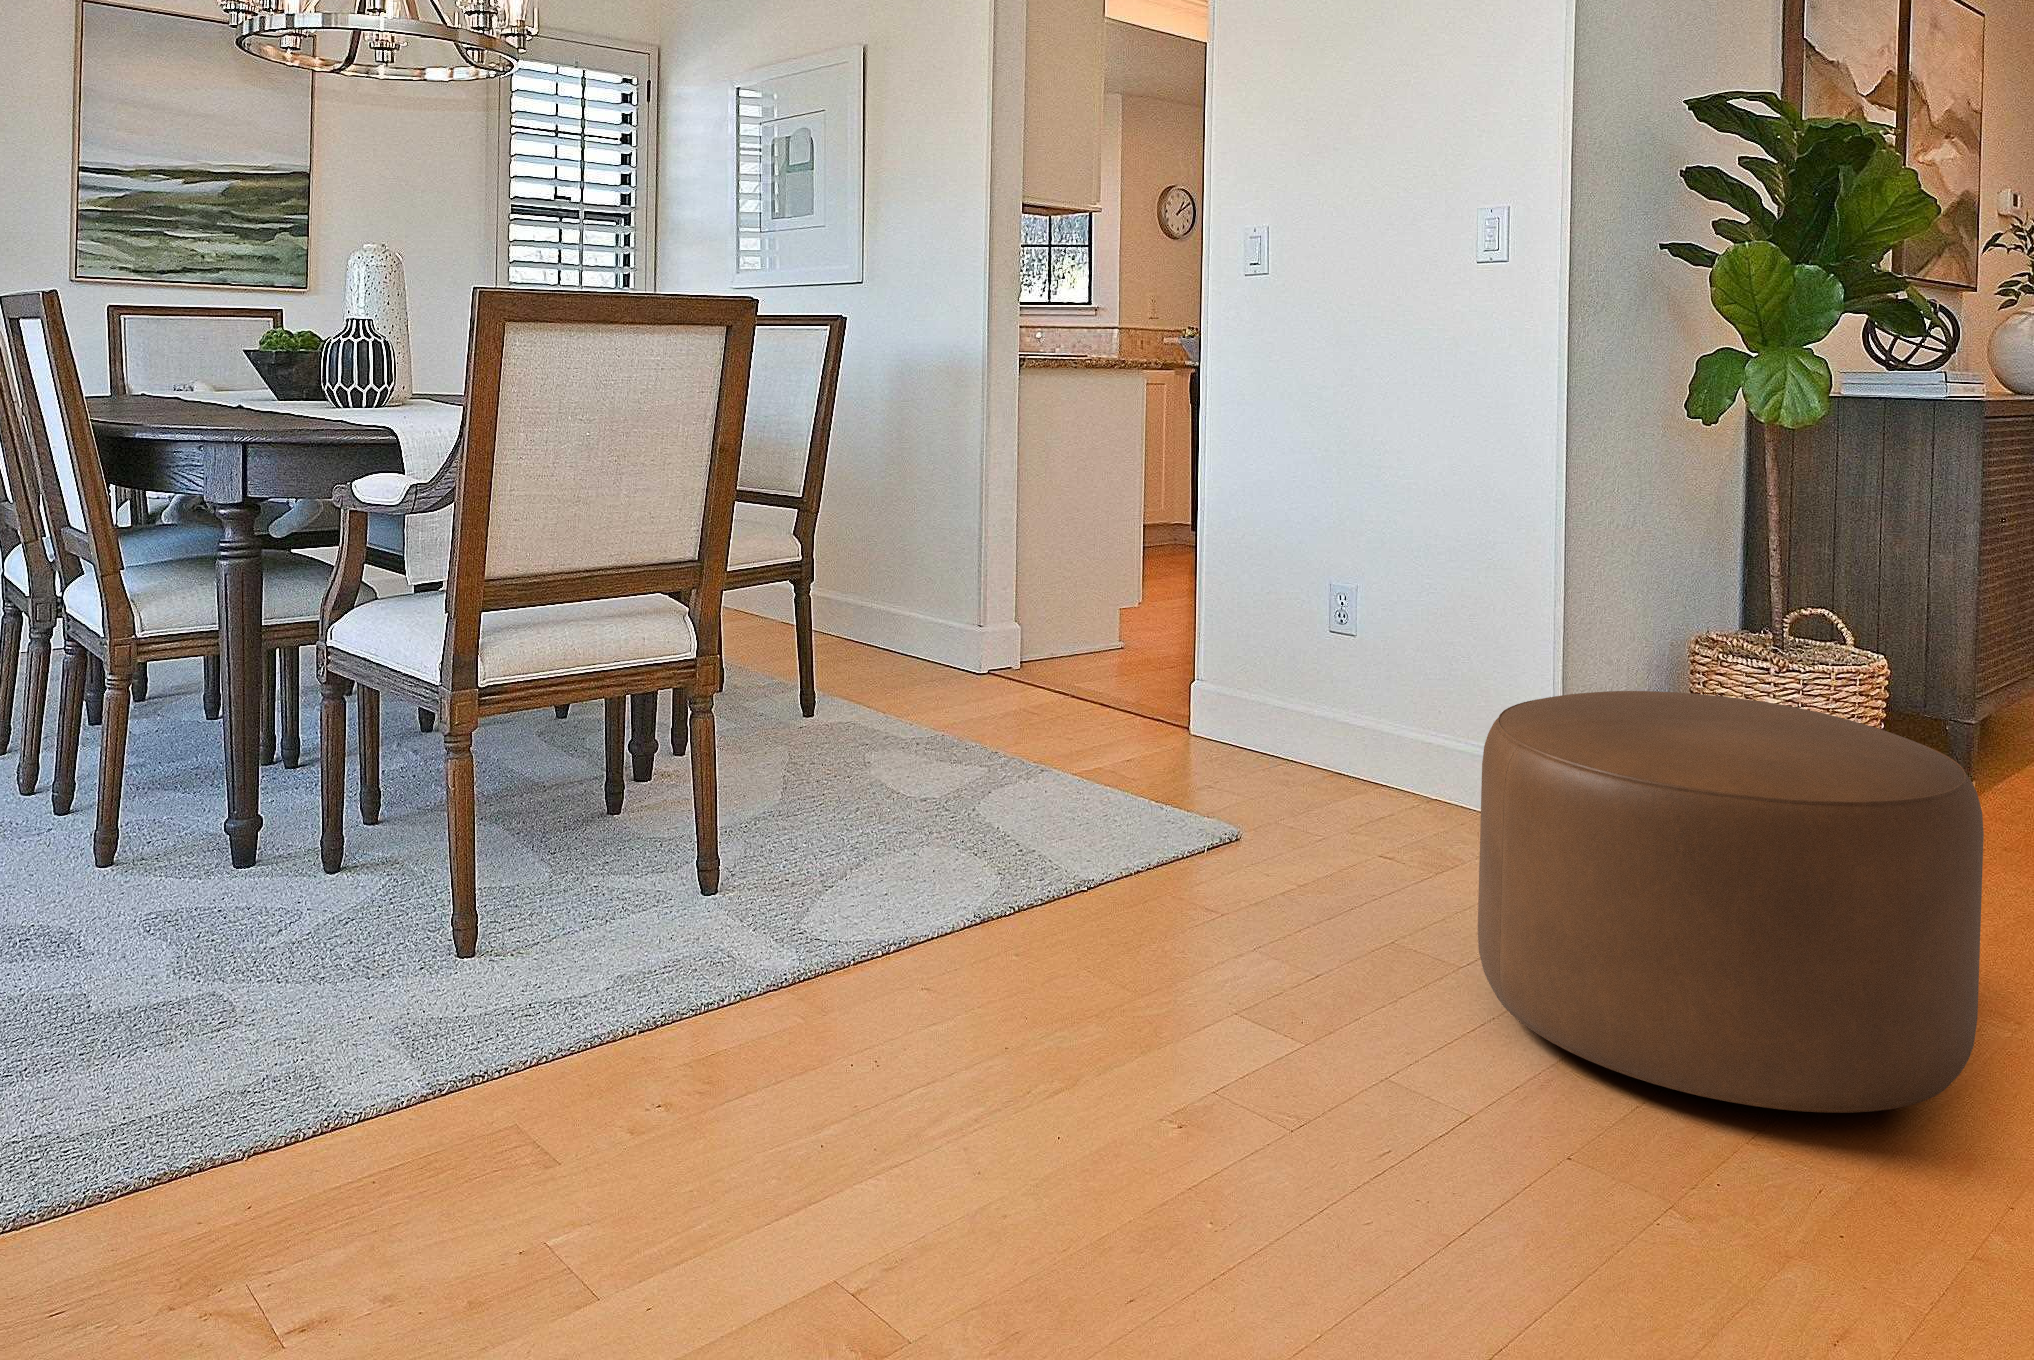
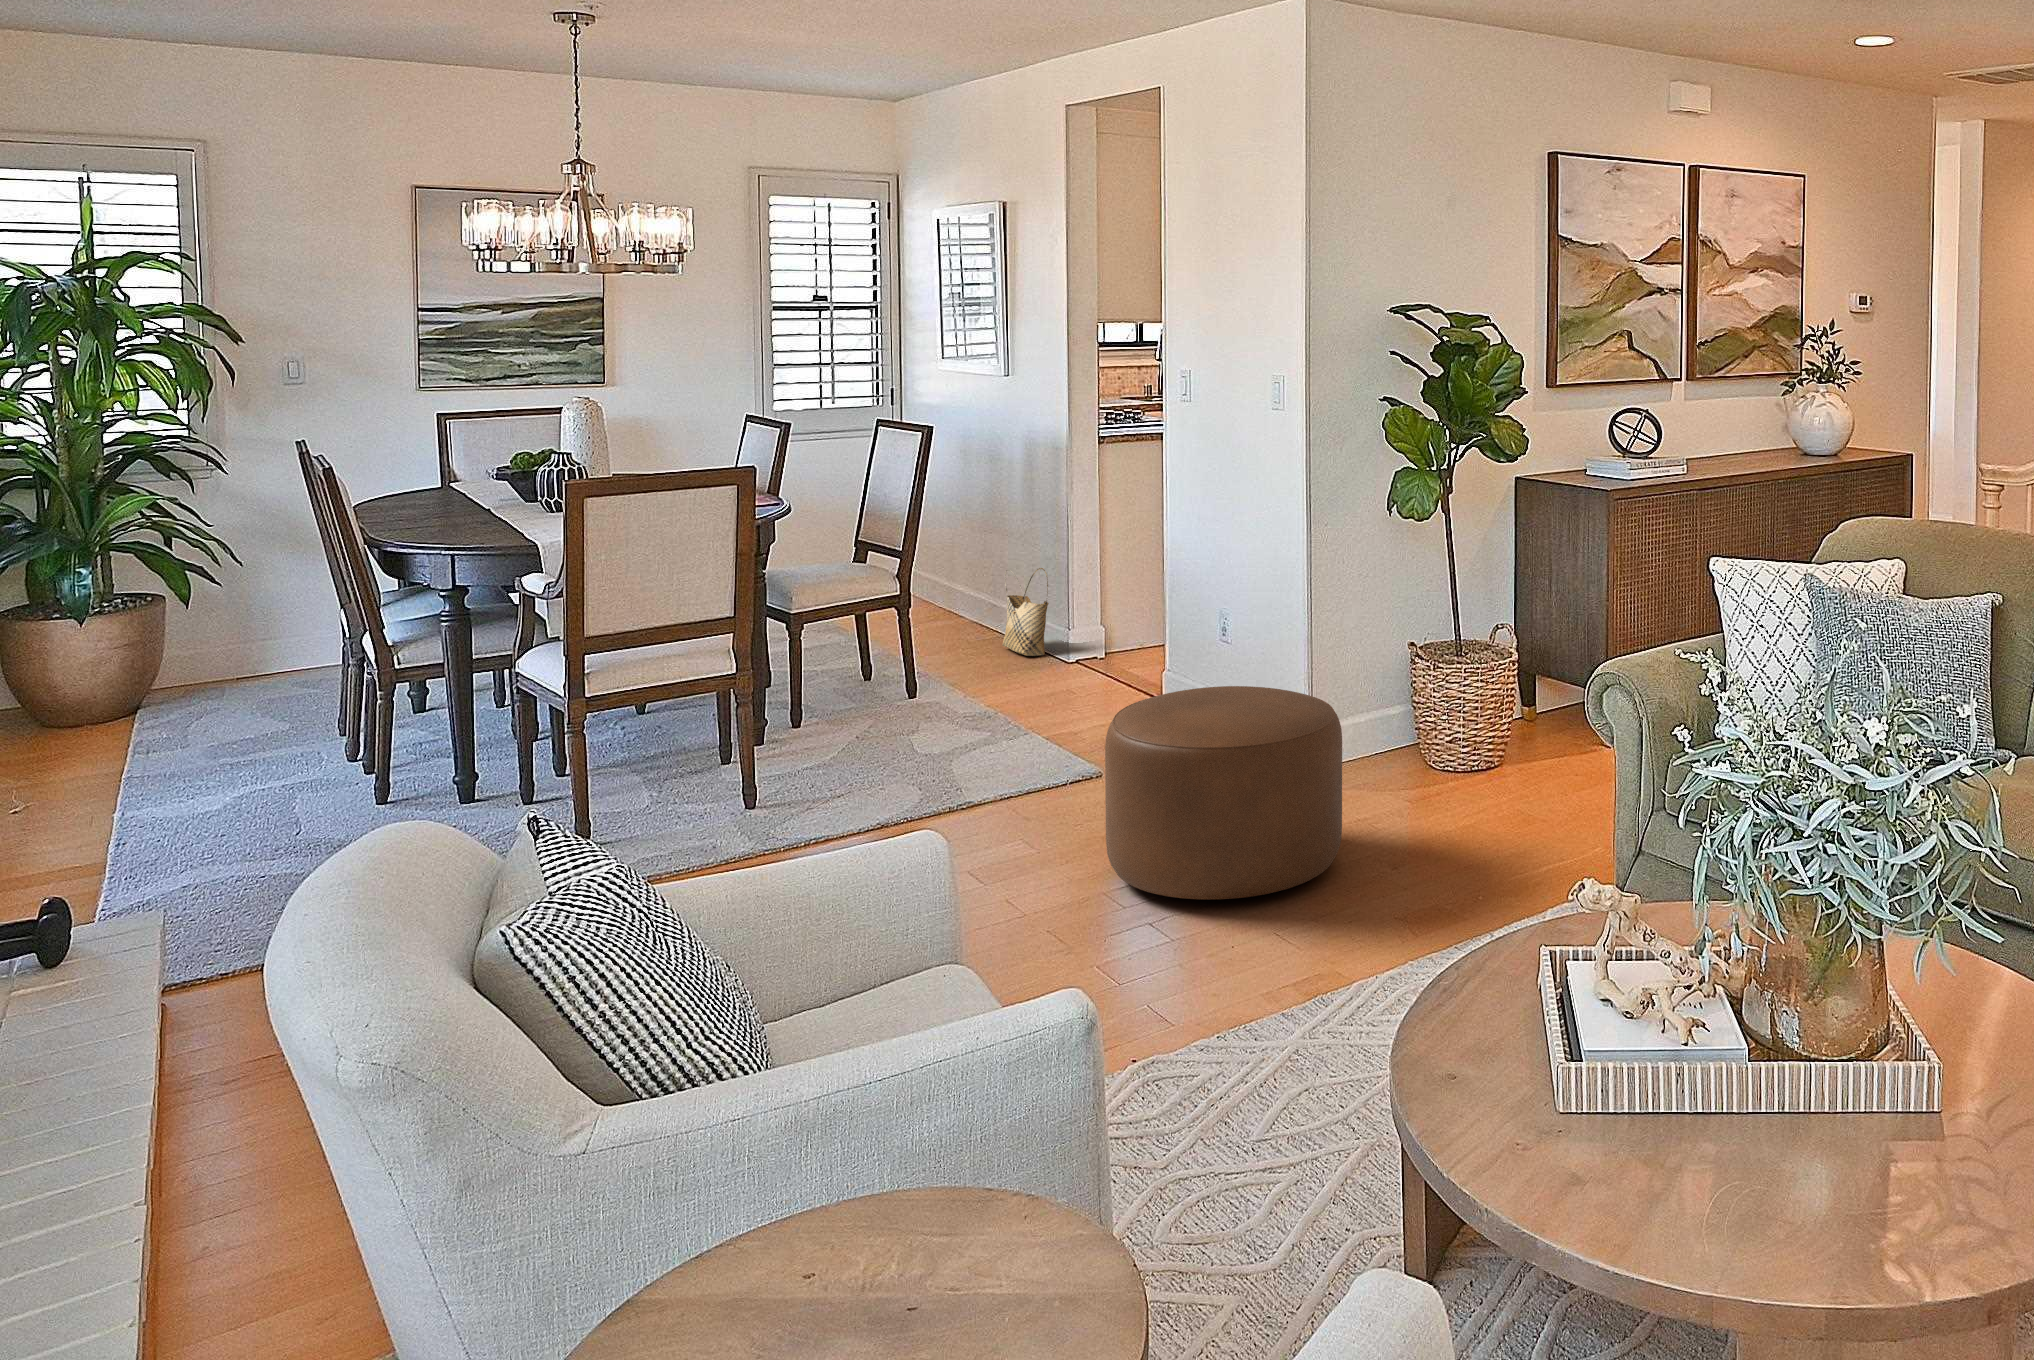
woven basket: none [867,542,942,665] -> present [1002,568,1049,656]

